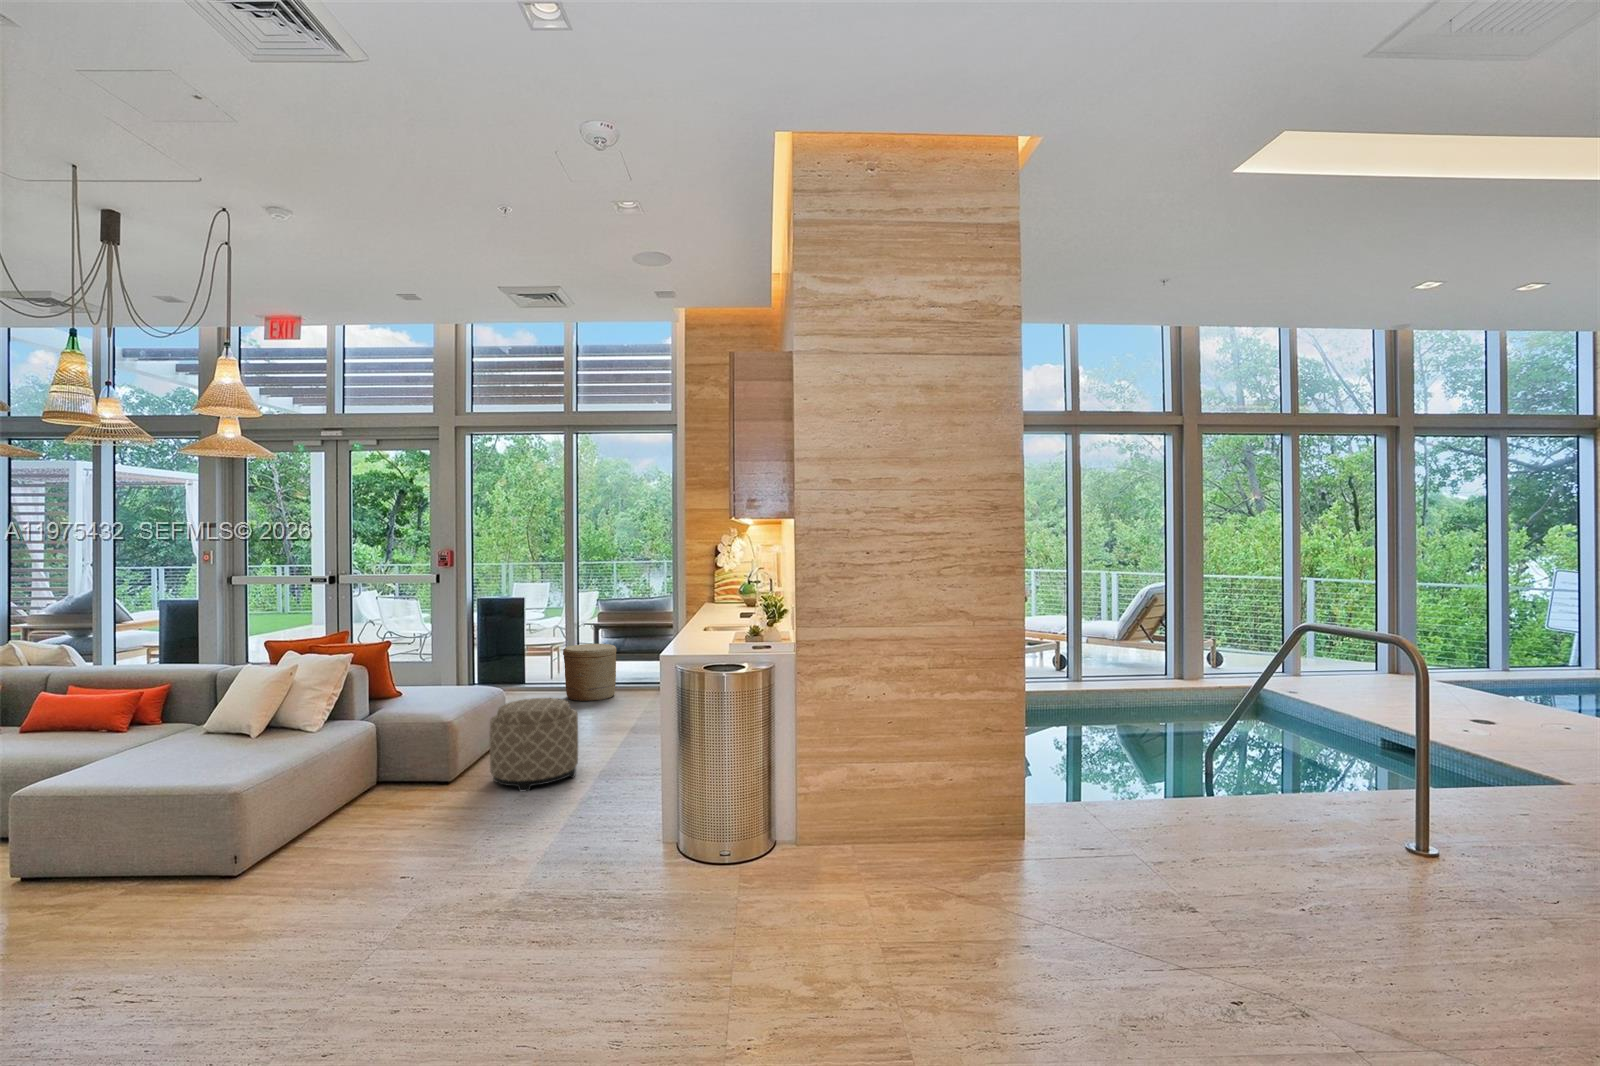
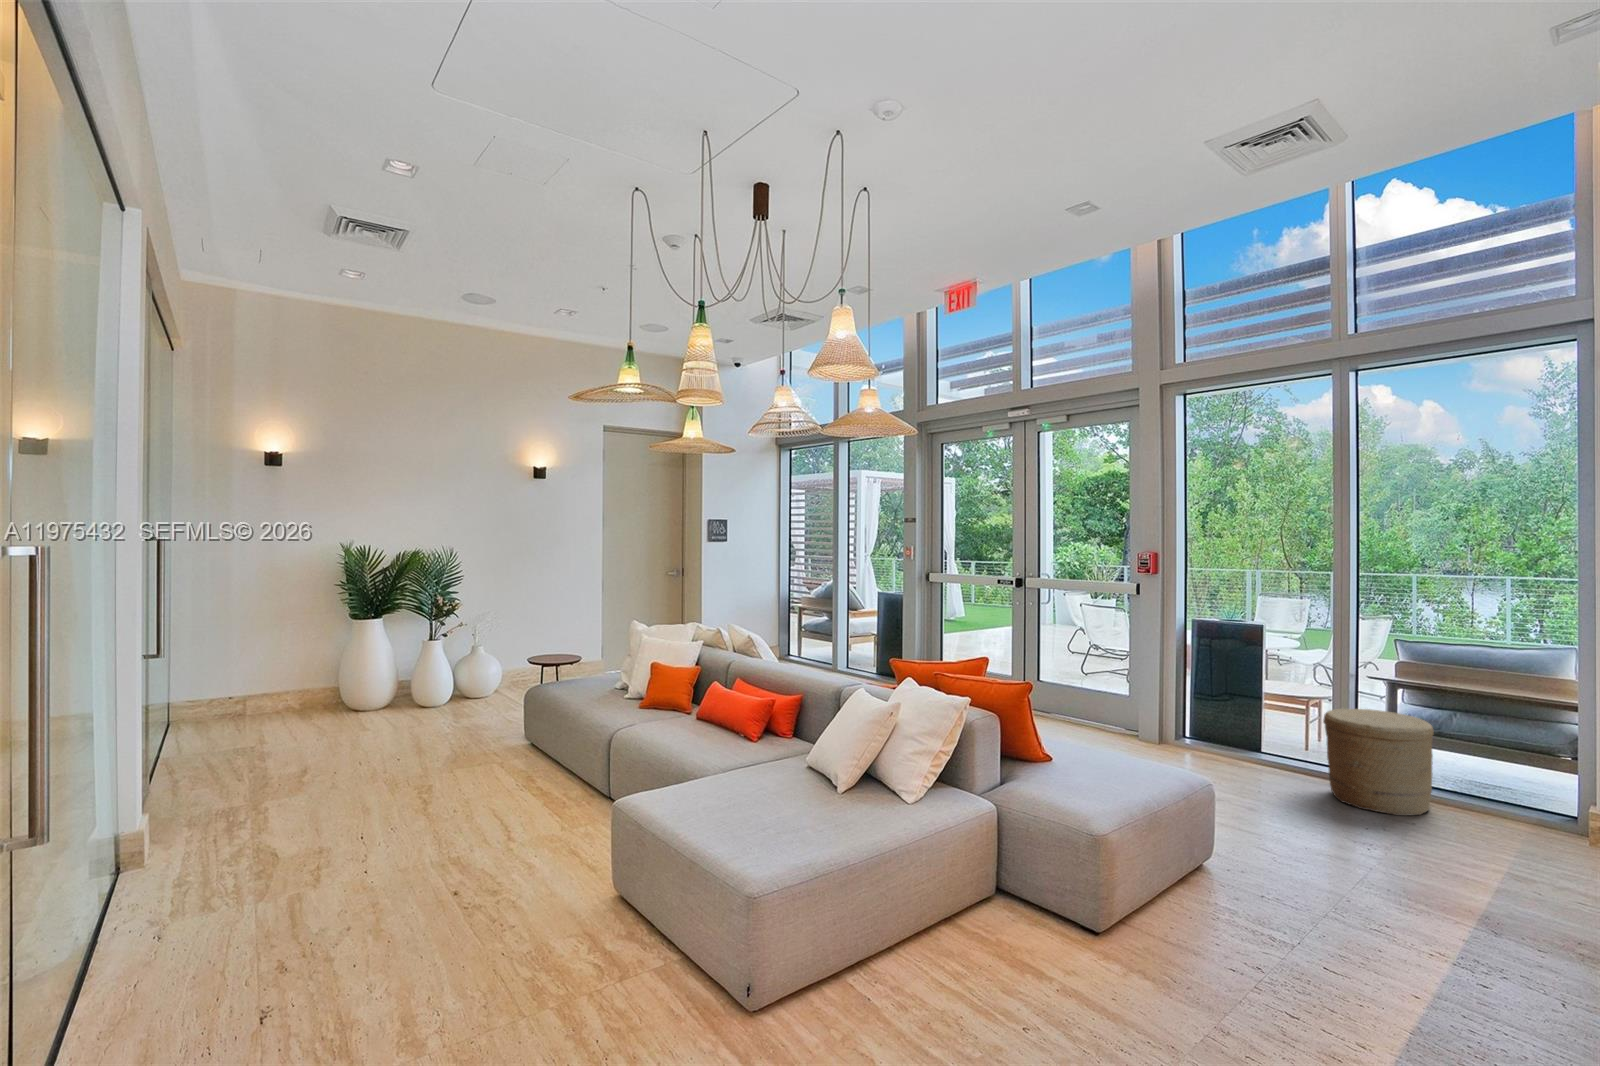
ottoman: present [490,698,578,791] -> none [1153,829,1336,1029]

